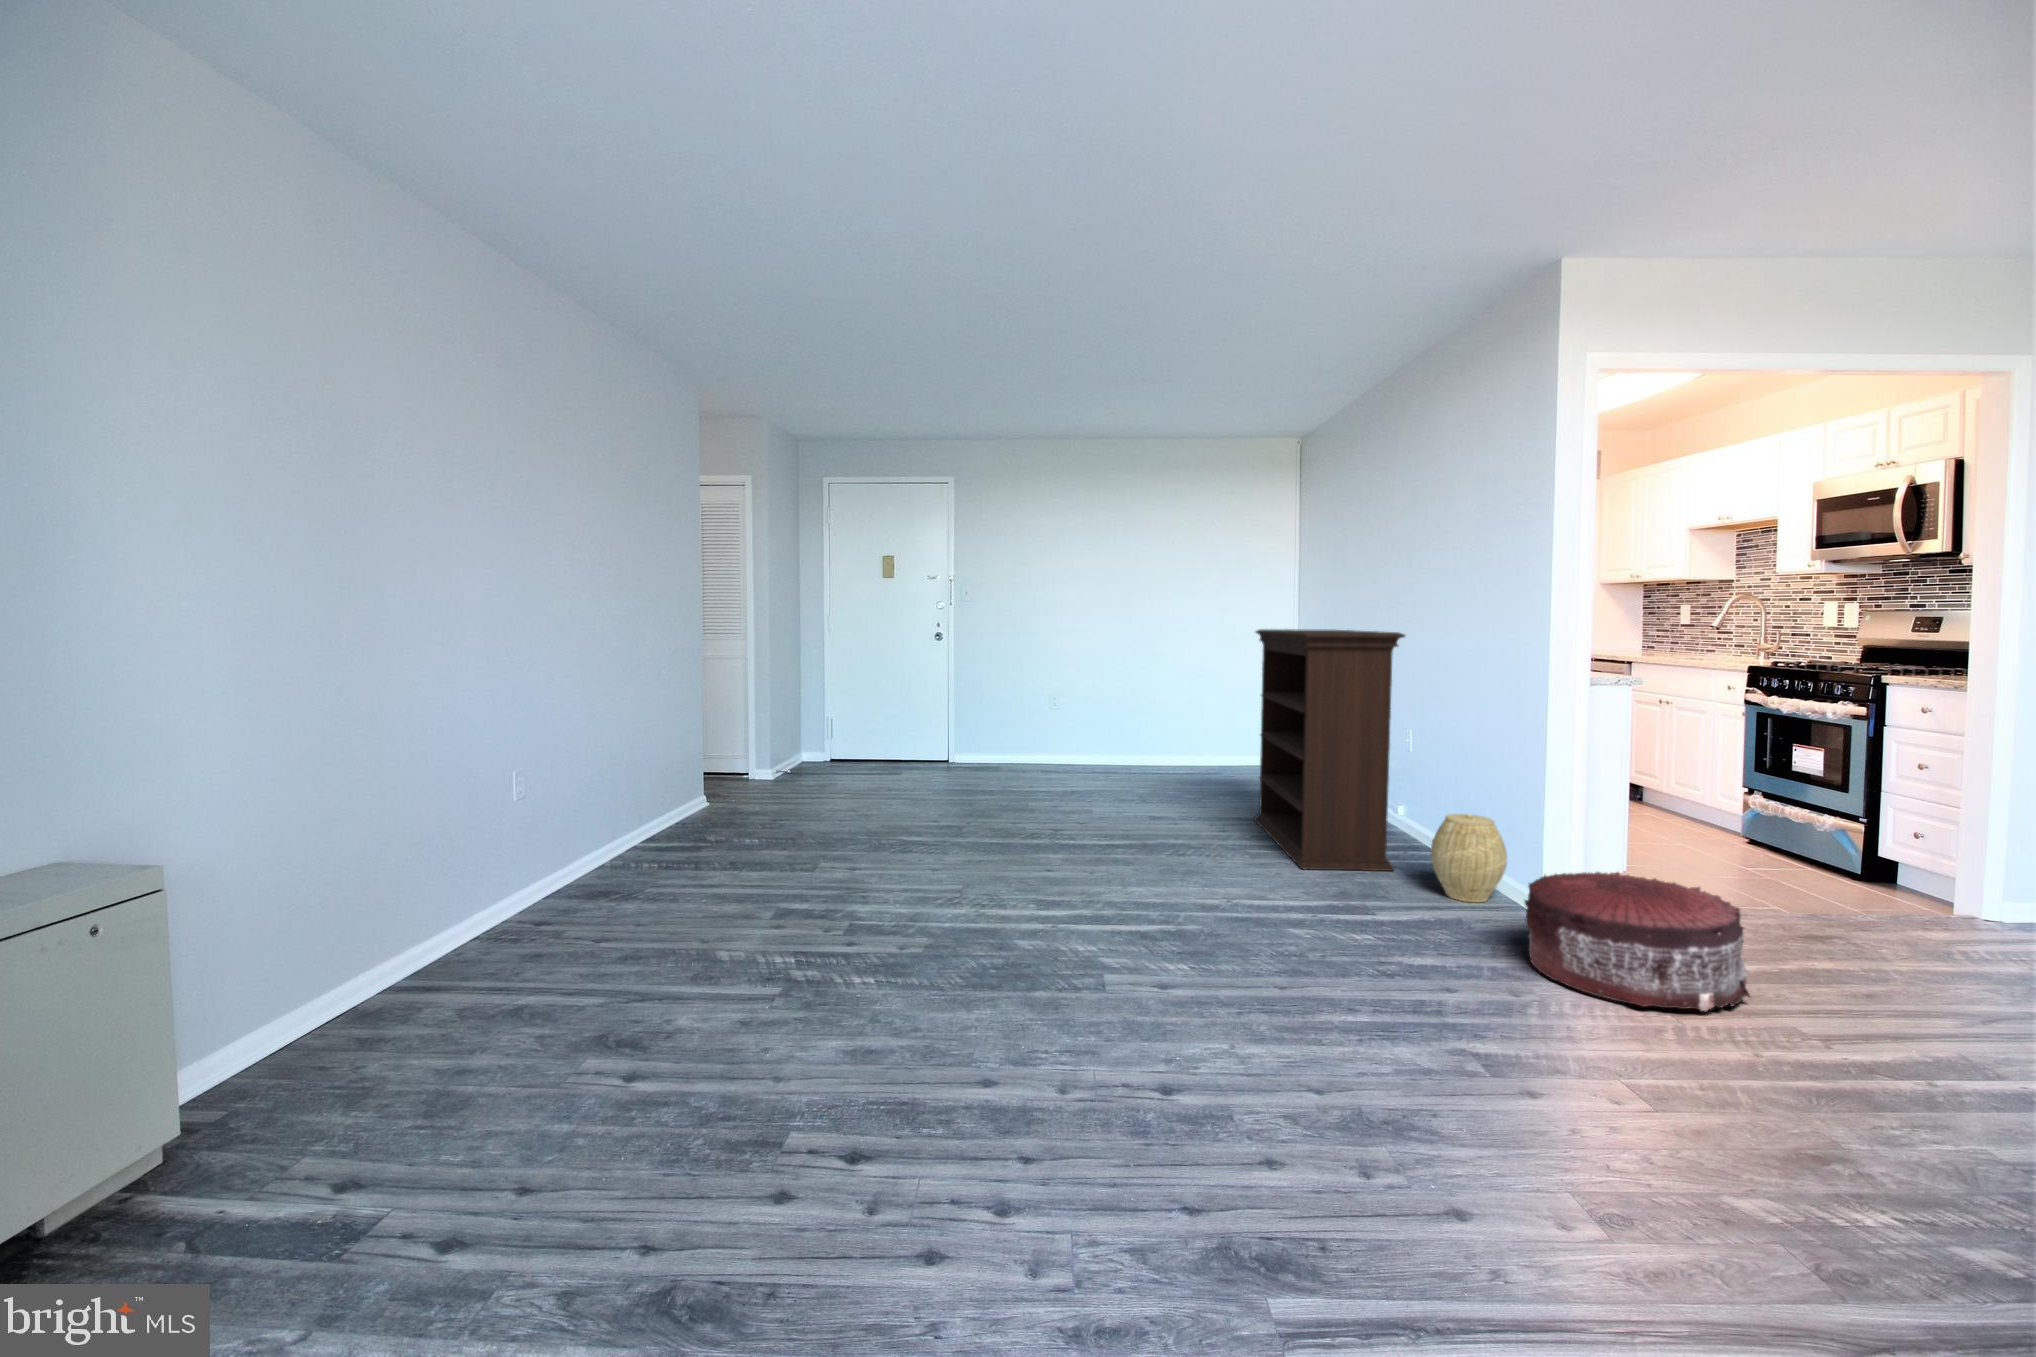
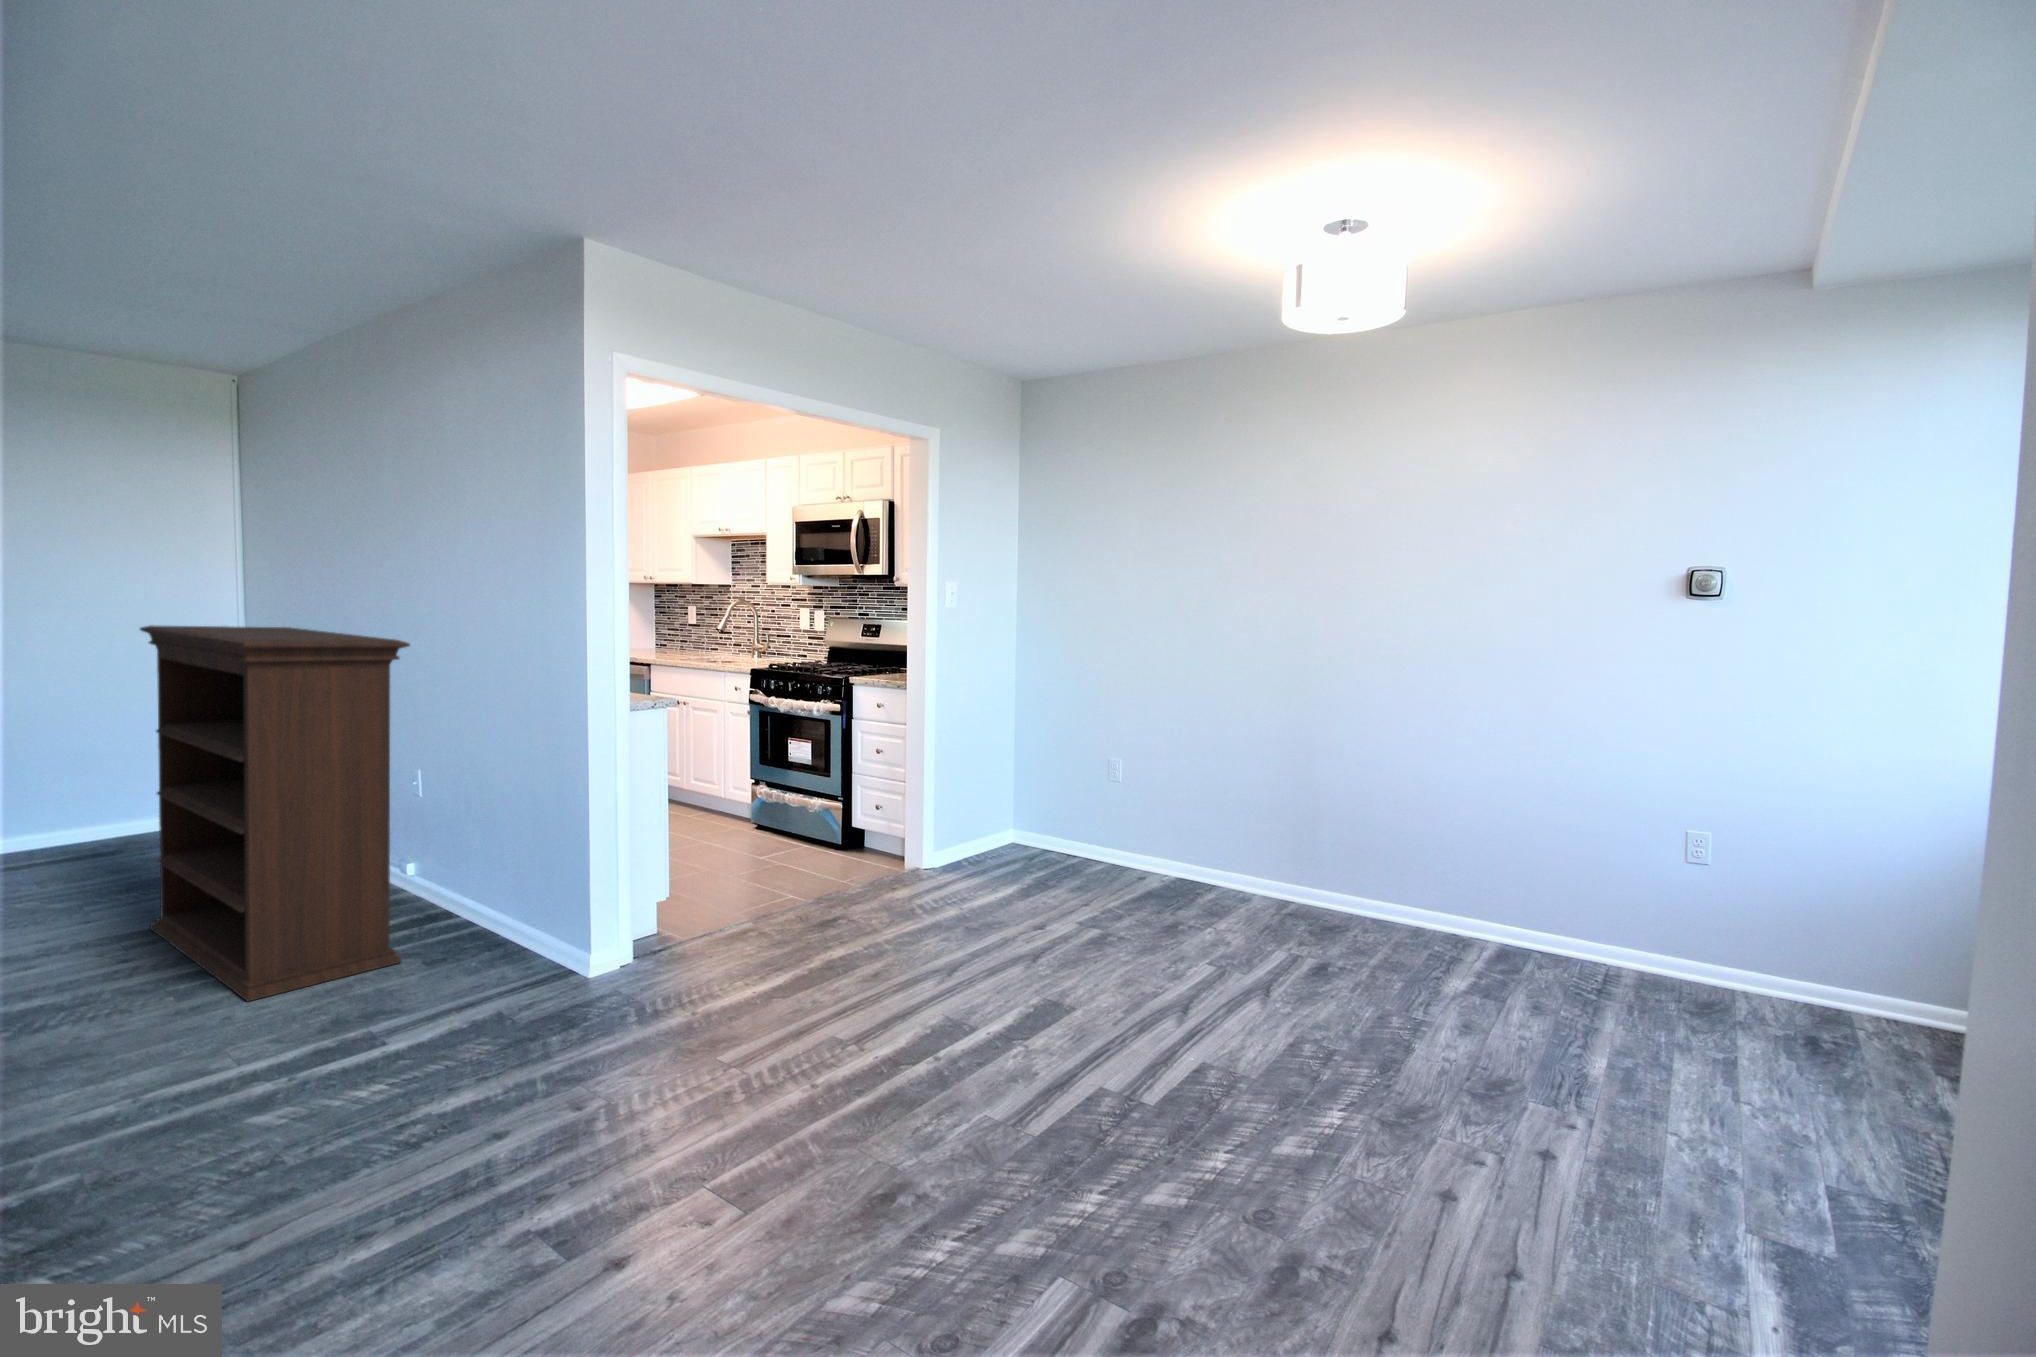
woven basket: present [1431,814,1507,902] -> none [455,870,553,984]
pouf: present [1524,872,1750,1011] -> none [582,910,797,1070]

